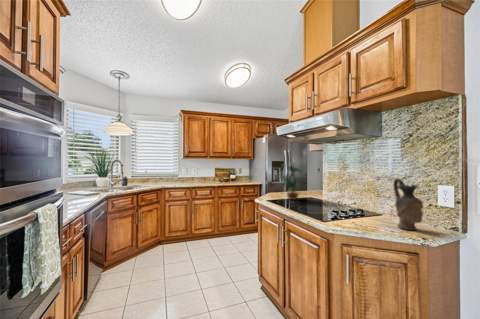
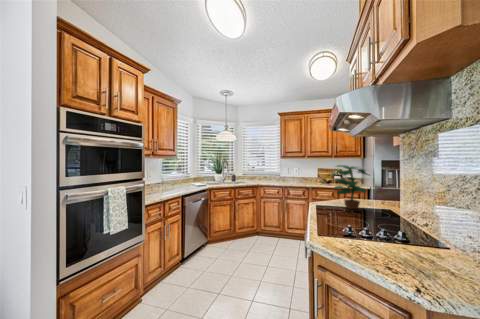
ceramic pitcher: present [393,178,423,230] -> none [397,189,440,274]

